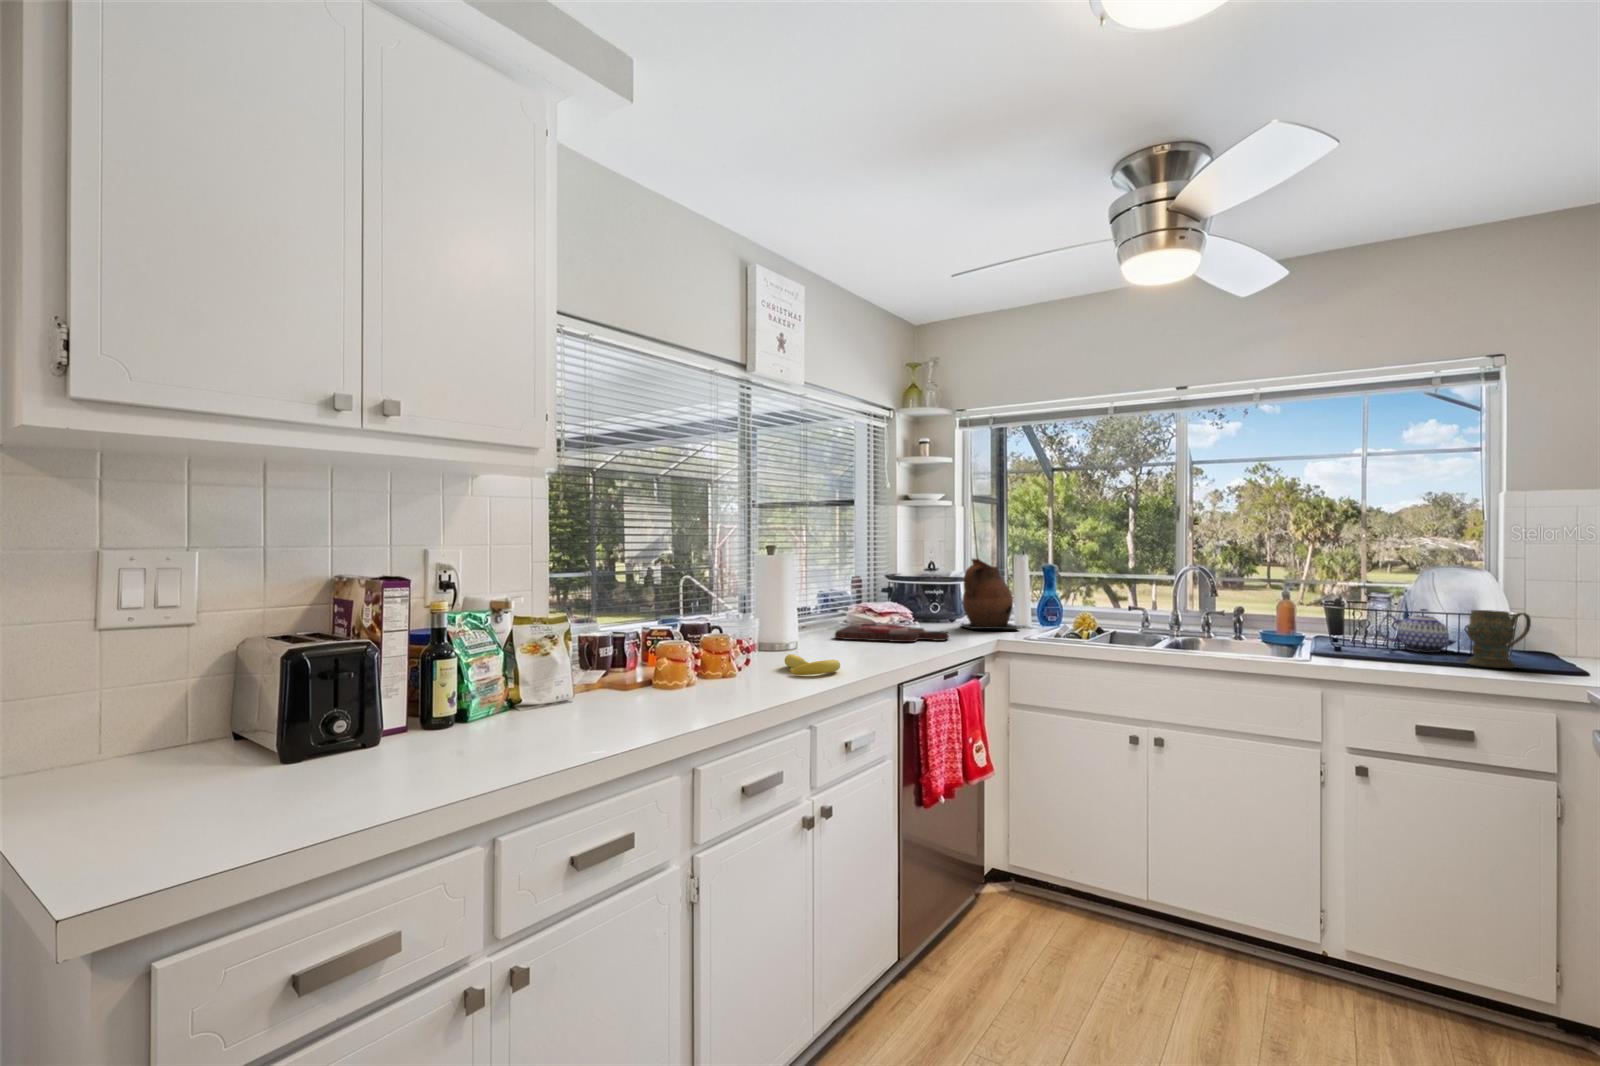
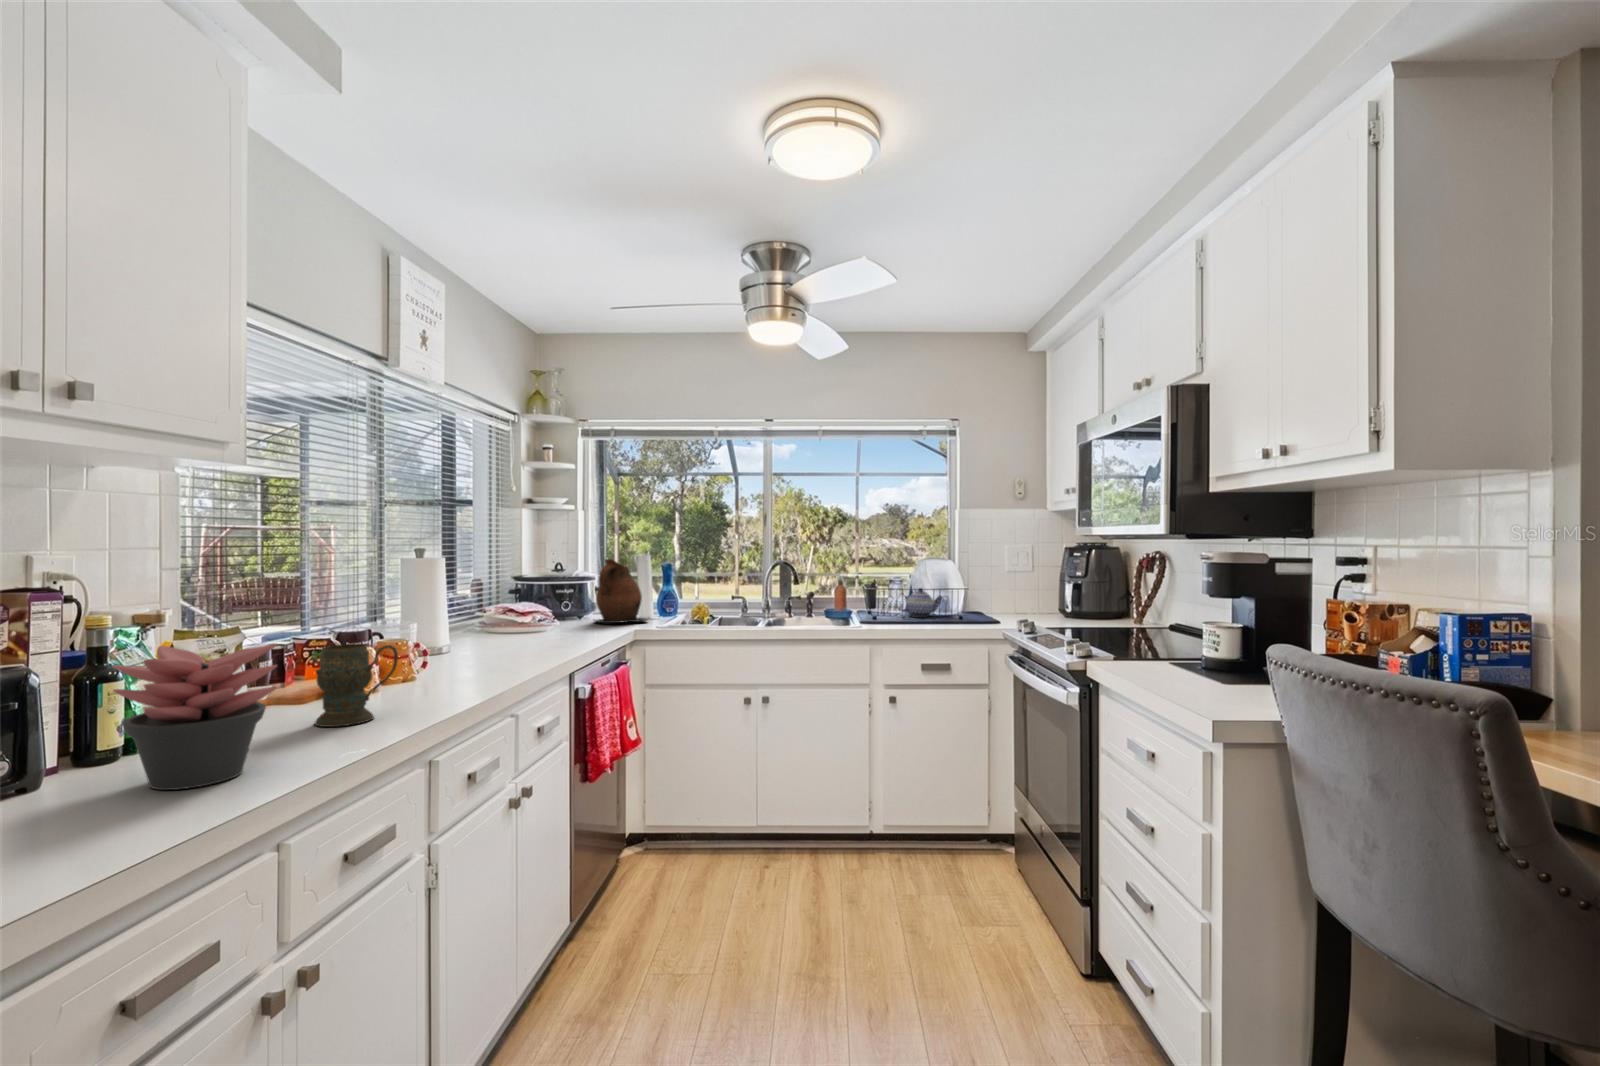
mug: present [1467,610,1531,668] -> present [315,644,398,727]
cutting board: present [834,623,949,642] -> none [480,621,594,641]
succulent plant: none [396,632,520,770] -> present [113,644,277,790]
banana: present [785,654,840,675] -> none [461,655,522,672]

